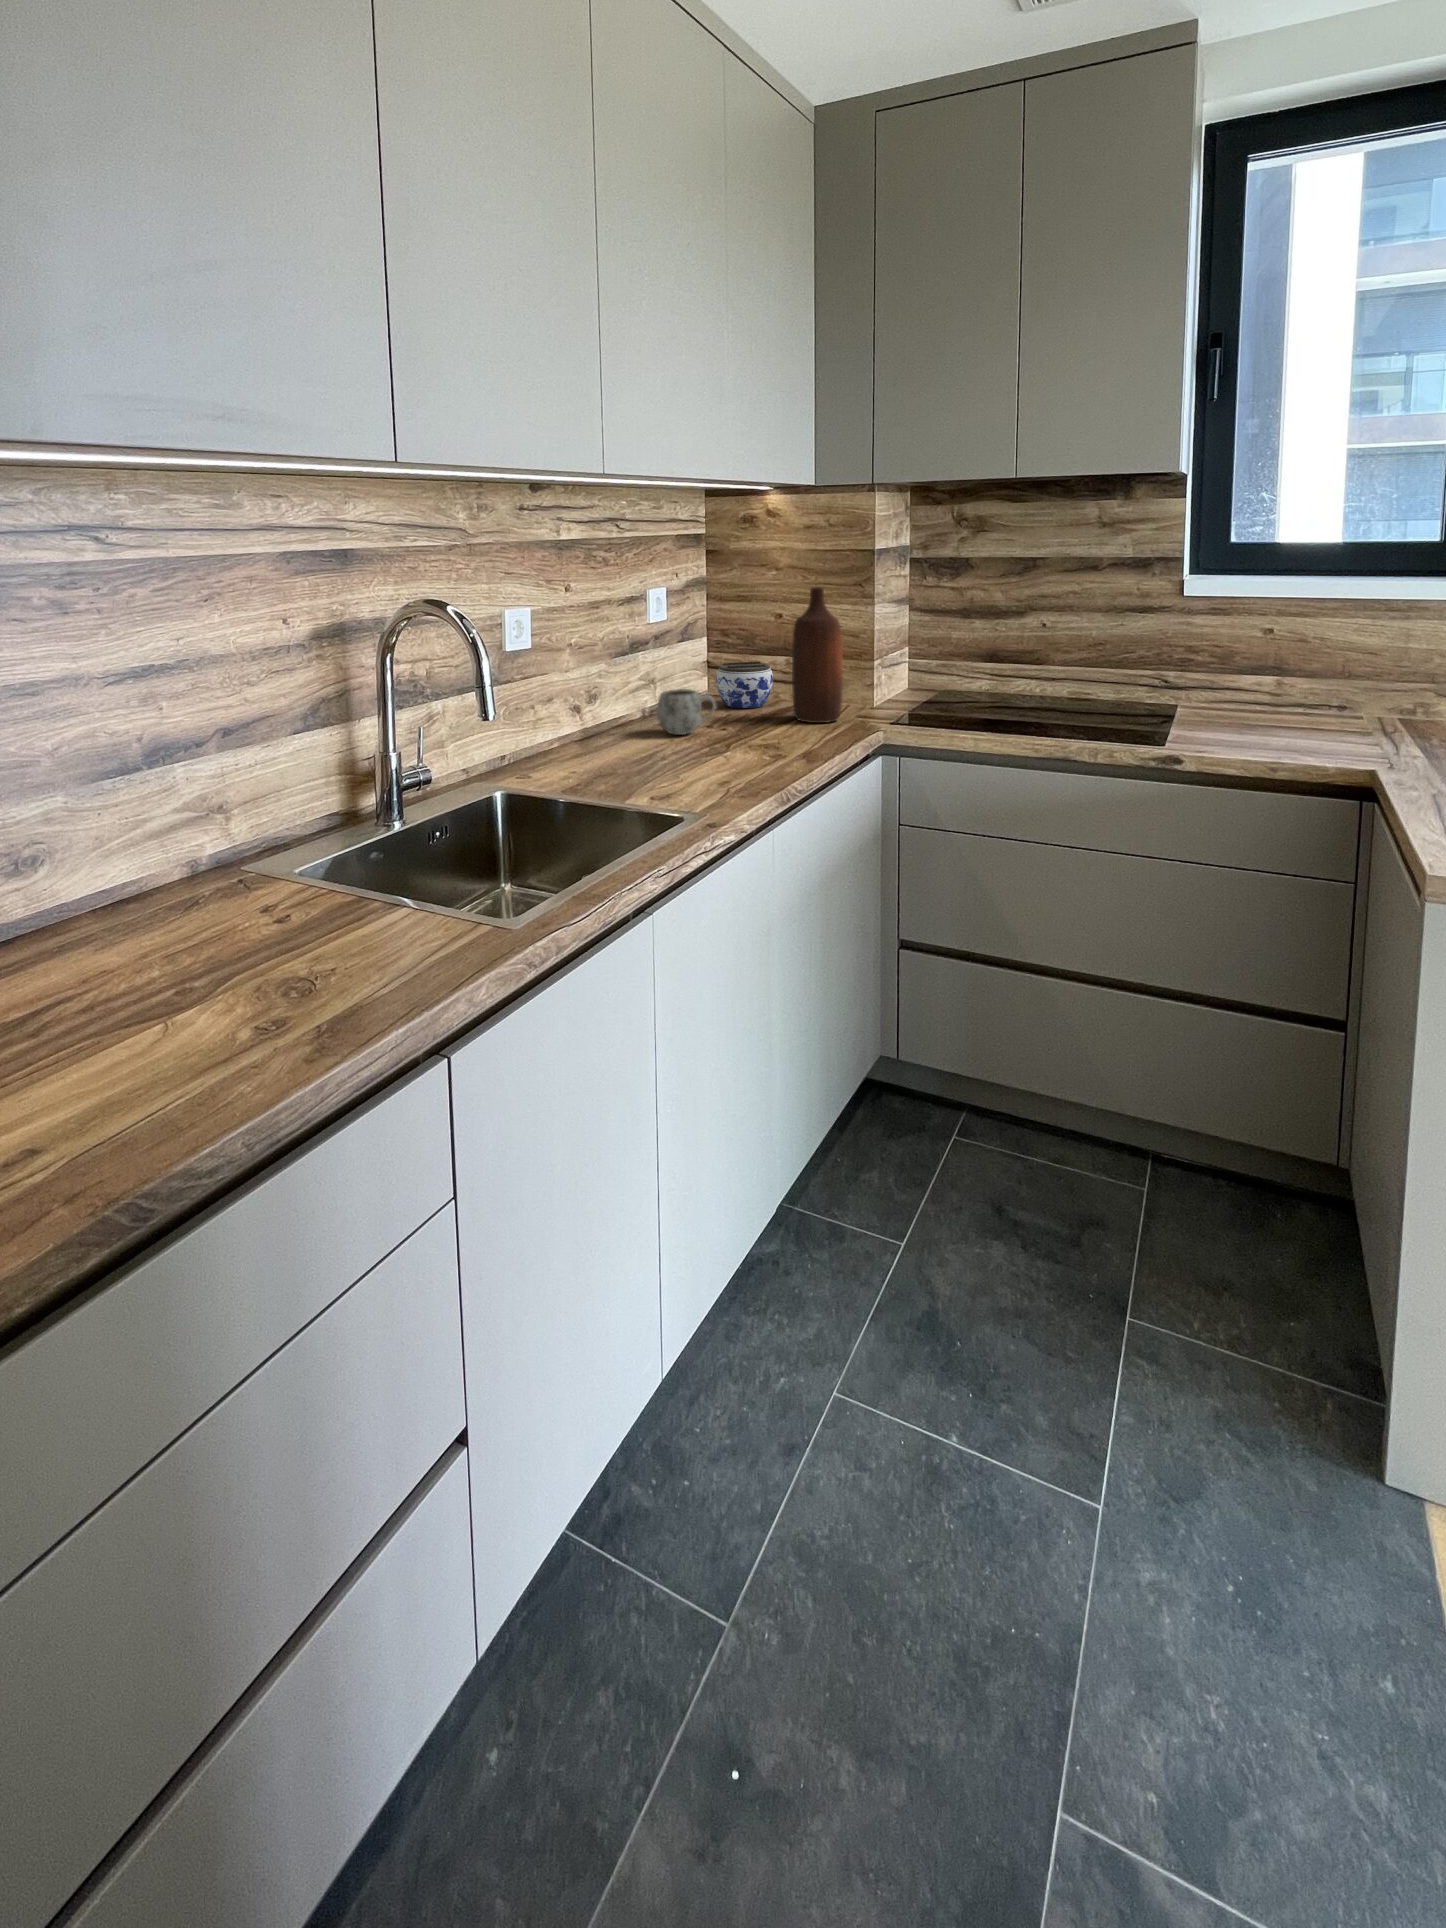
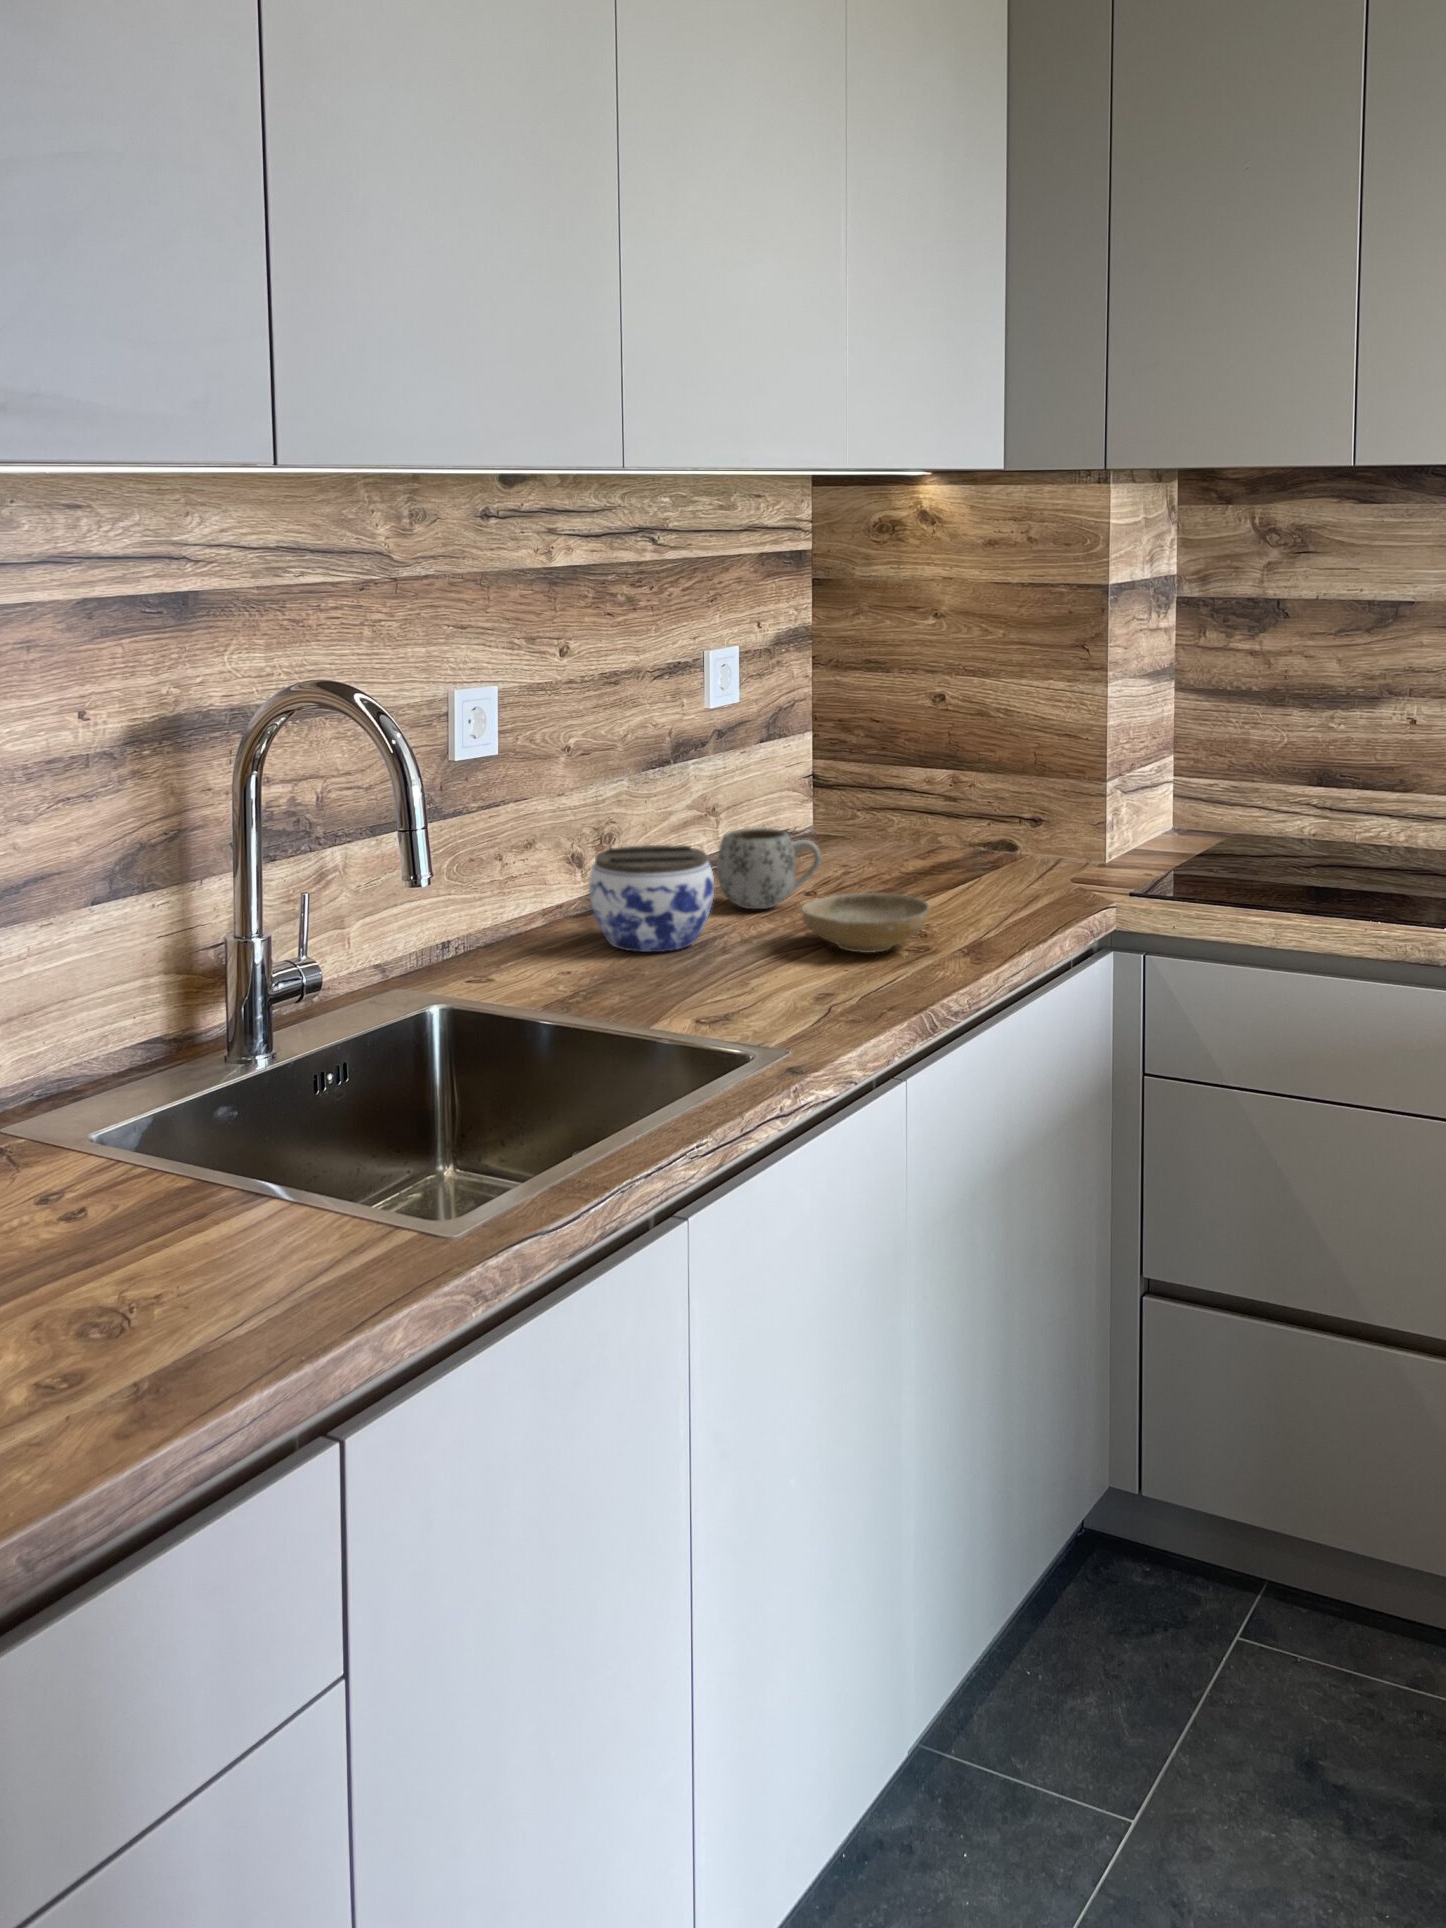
bottle: present [792,587,843,723] -> none [960,651,1045,891]
jar: present [716,661,773,708] -> present [589,845,714,952]
ceramic bowl: none [708,724,781,757] -> present [802,893,929,953]

